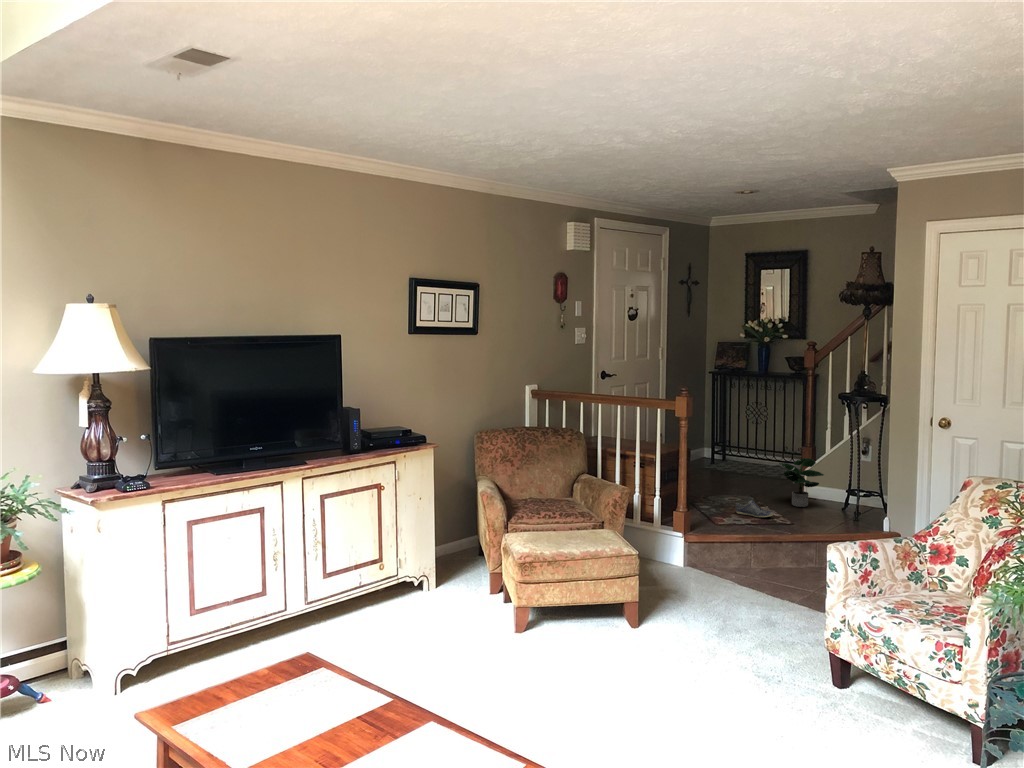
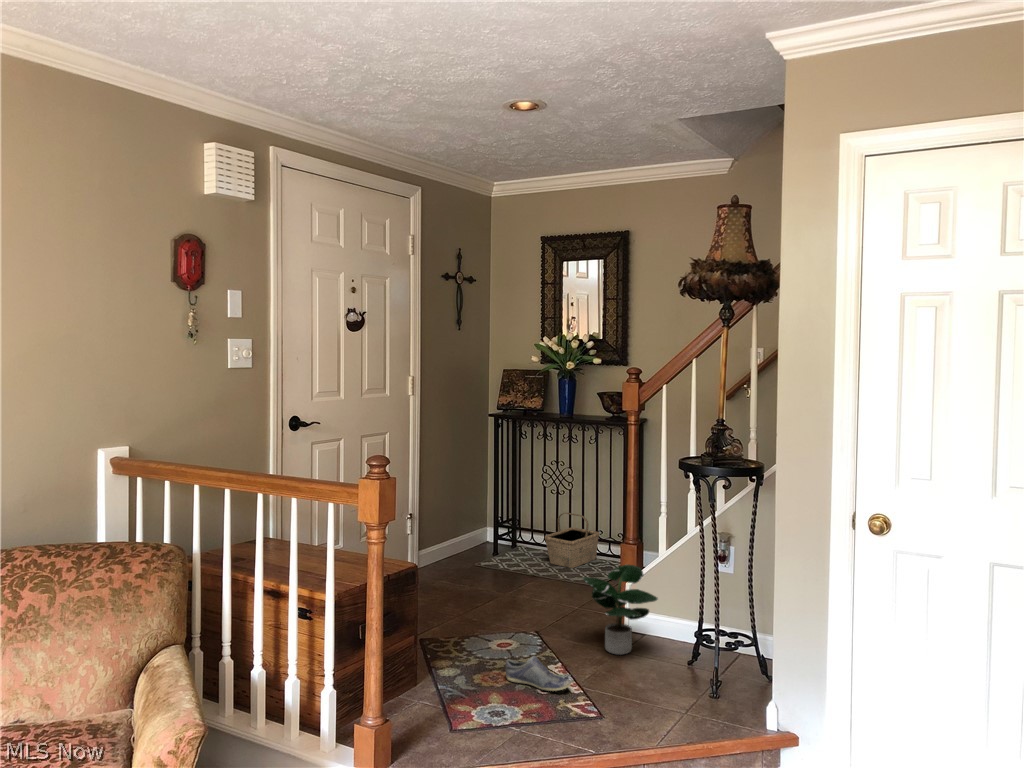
basket: none [748,437,785,471] -> present [545,513,599,568]

